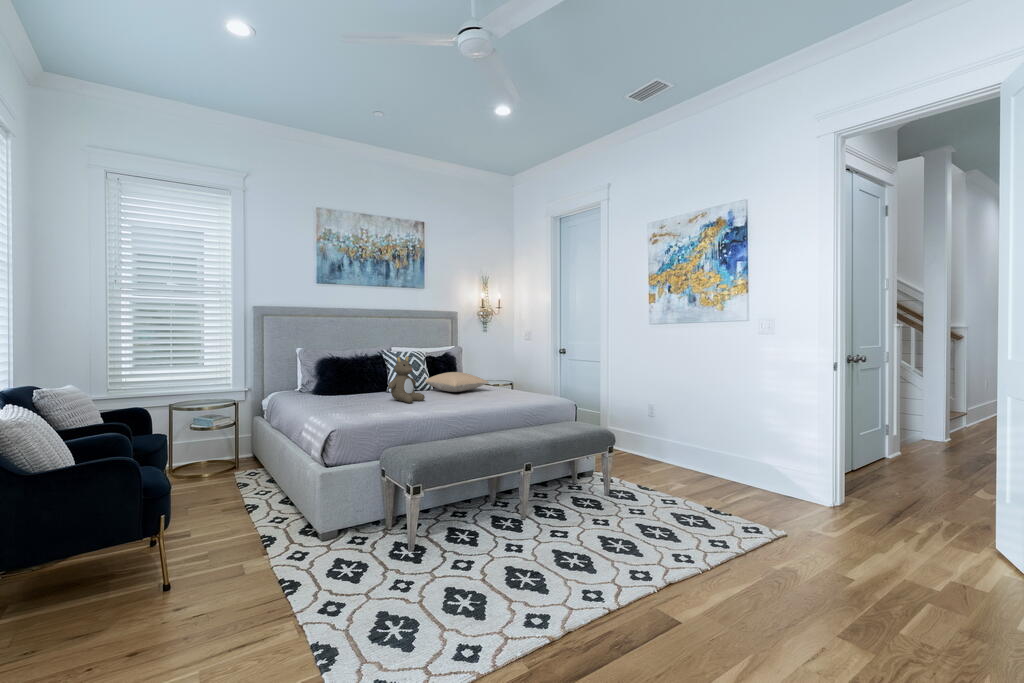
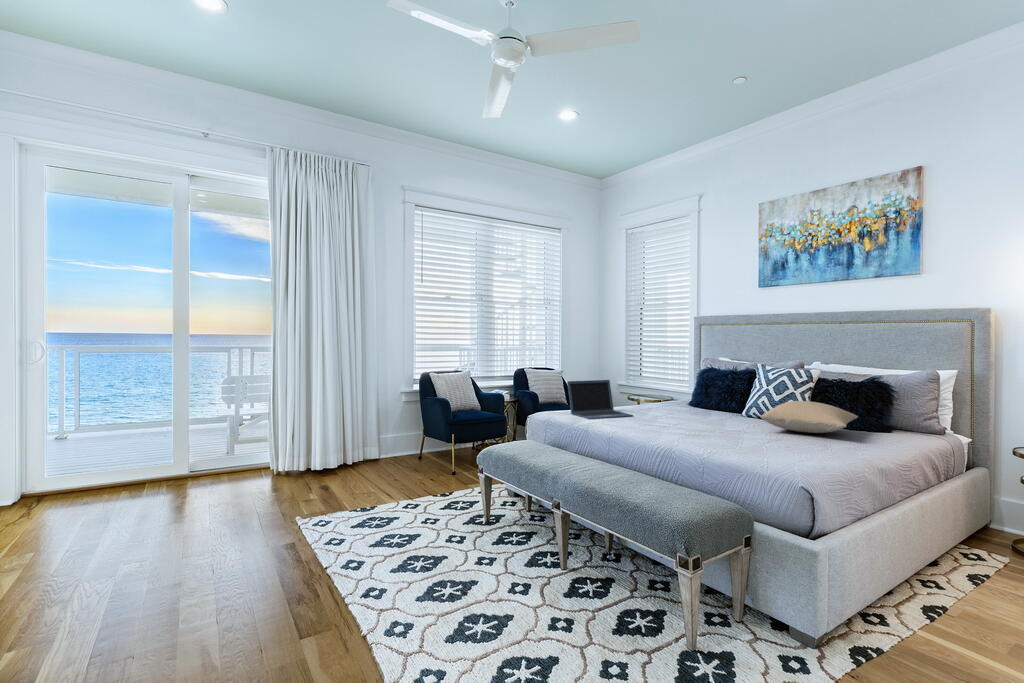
teddy bear: present [388,356,425,403] -> none [672,366,719,424]
laptop: none [326,379,376,420] -> present [567,380,633,419]

